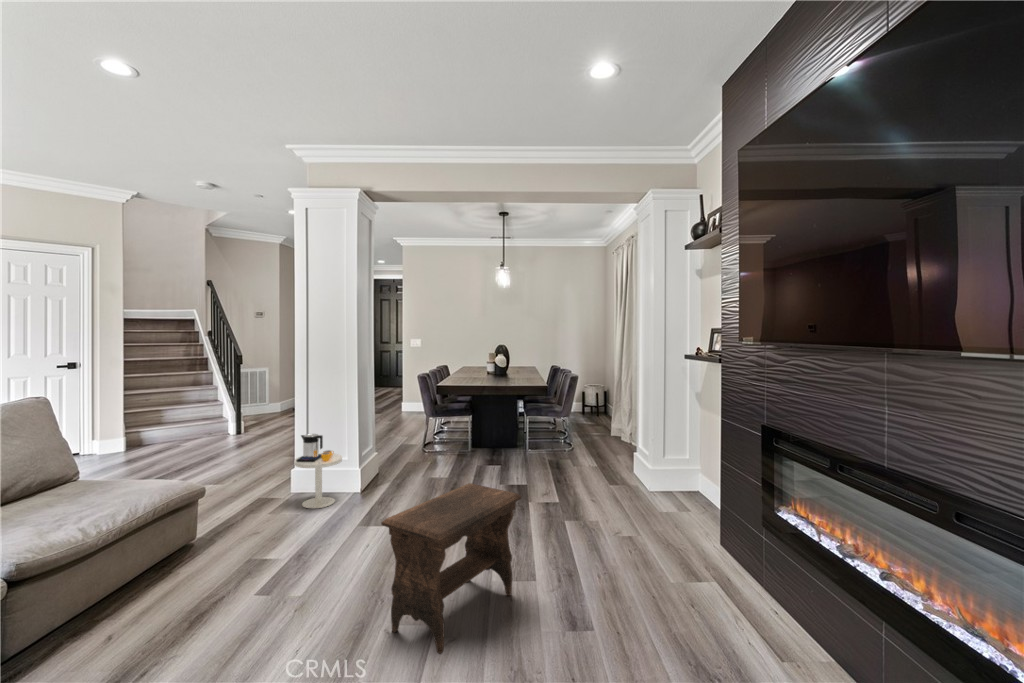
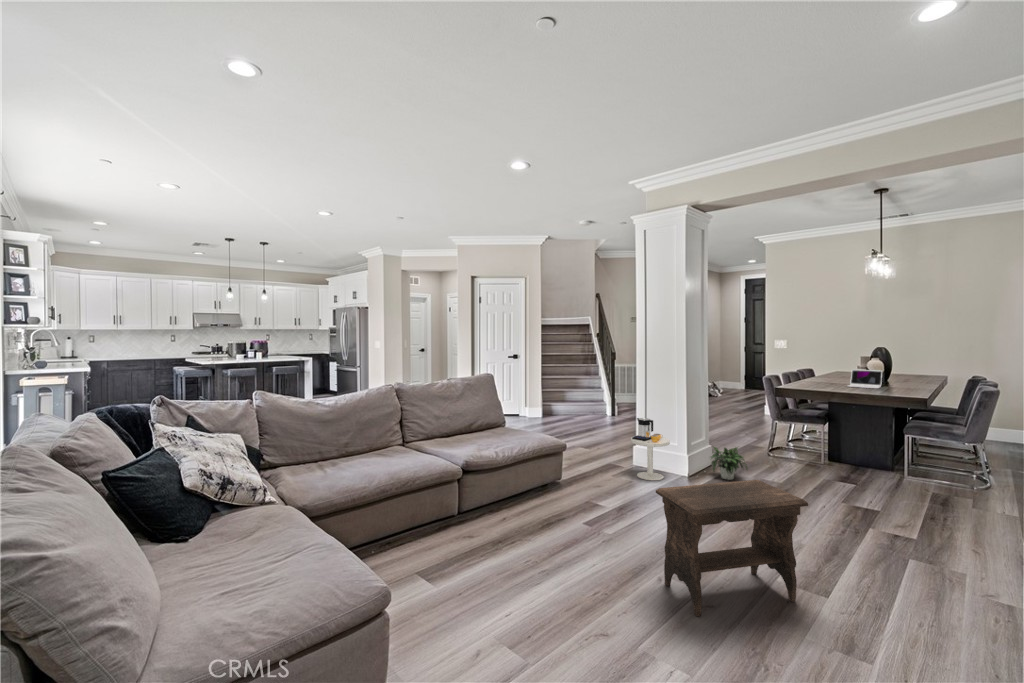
laptop: none [485,364,507,381] -> present [848,369,882,388]
potted plant: none [369,450,419,491] -> present [710,447,748,480]

